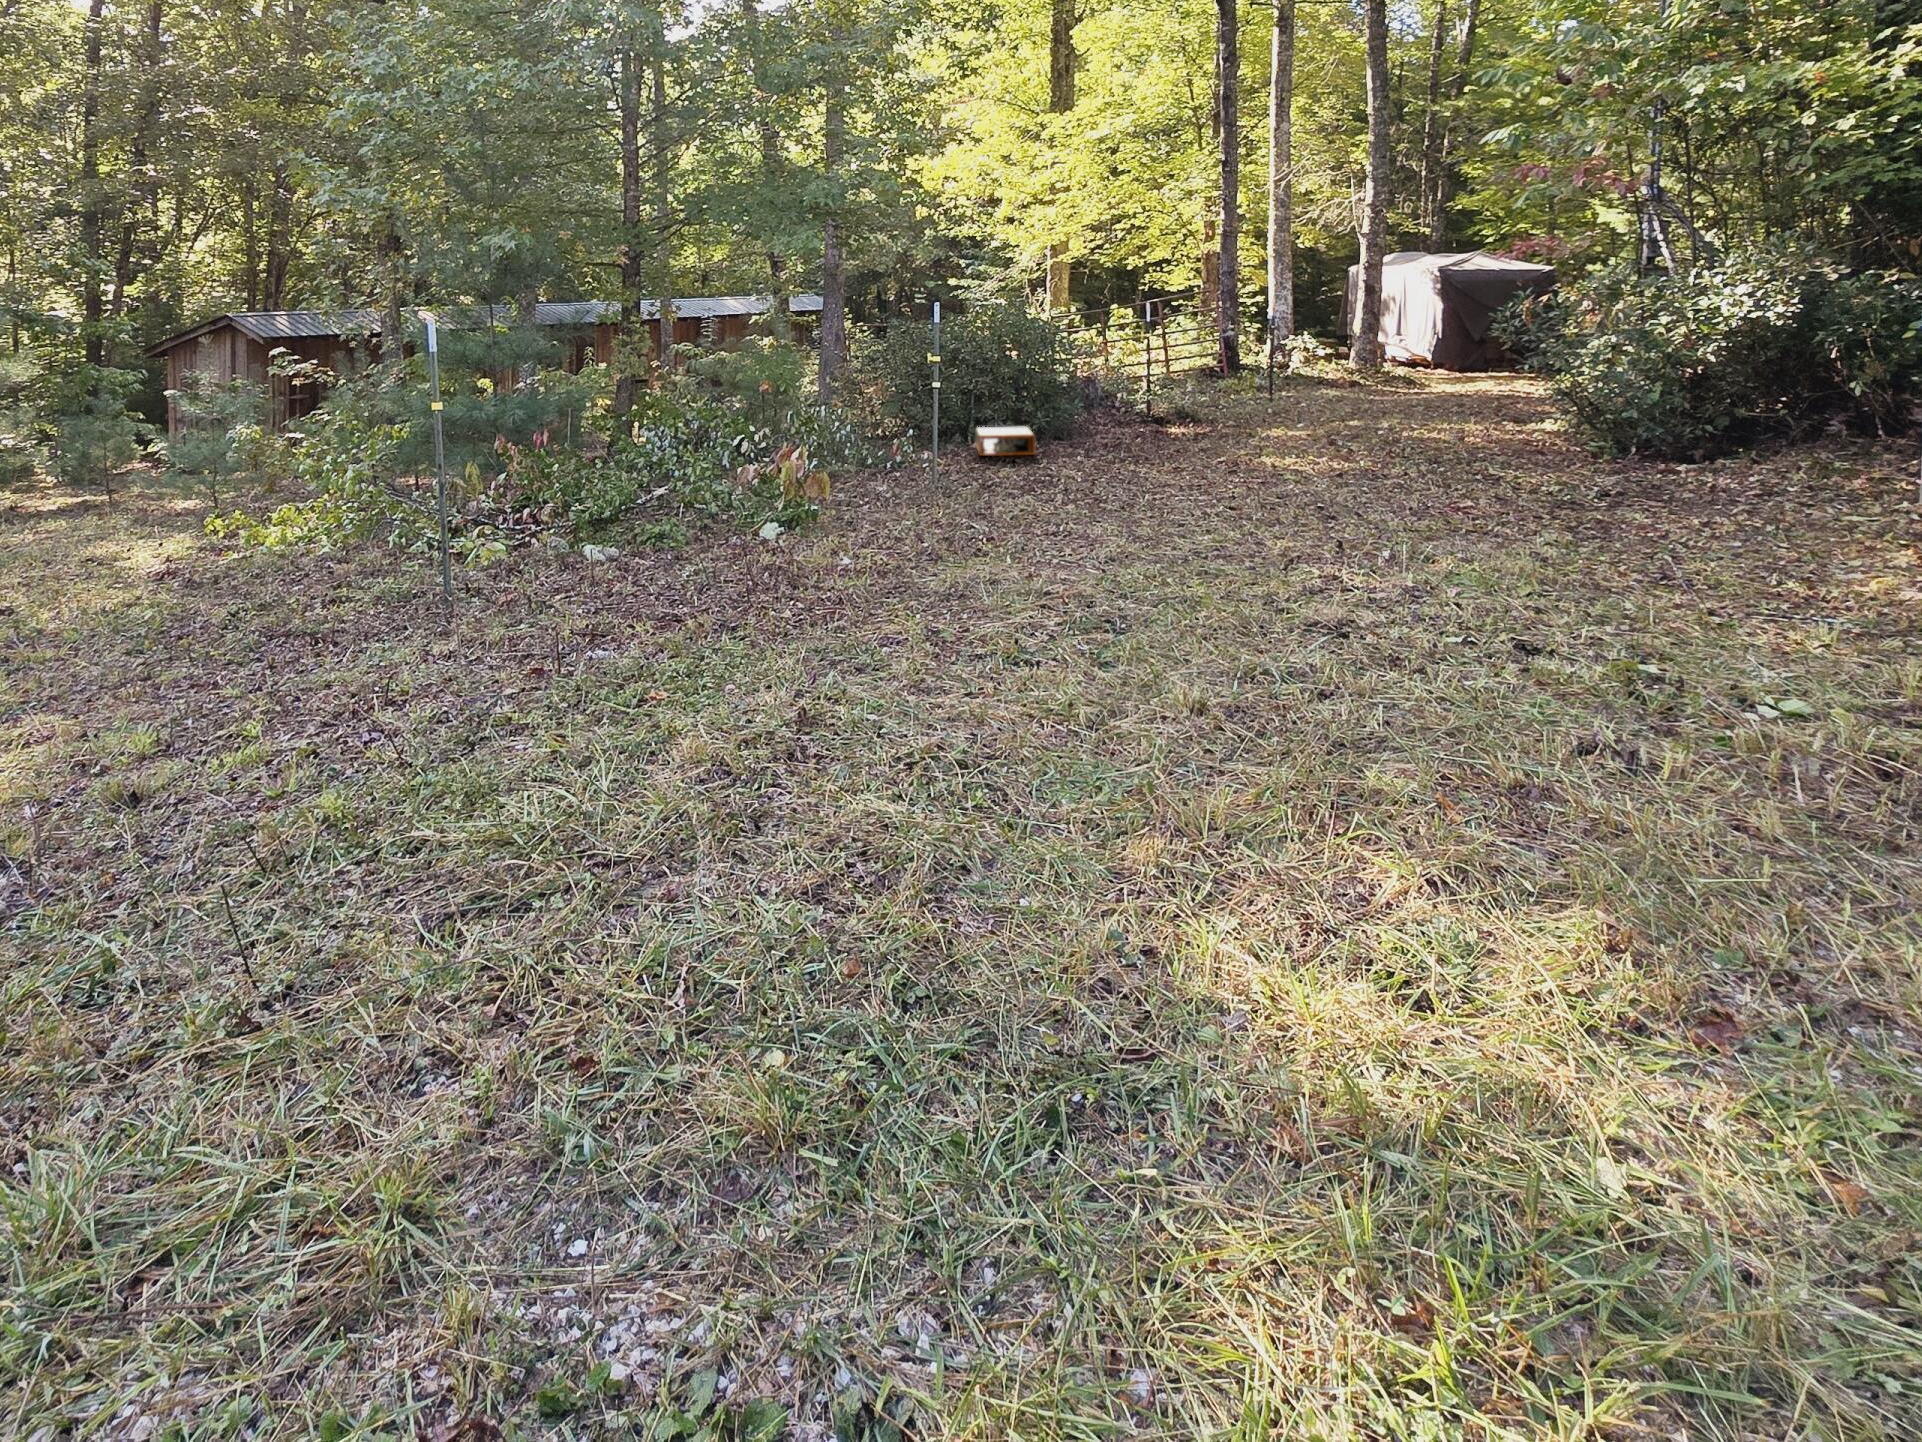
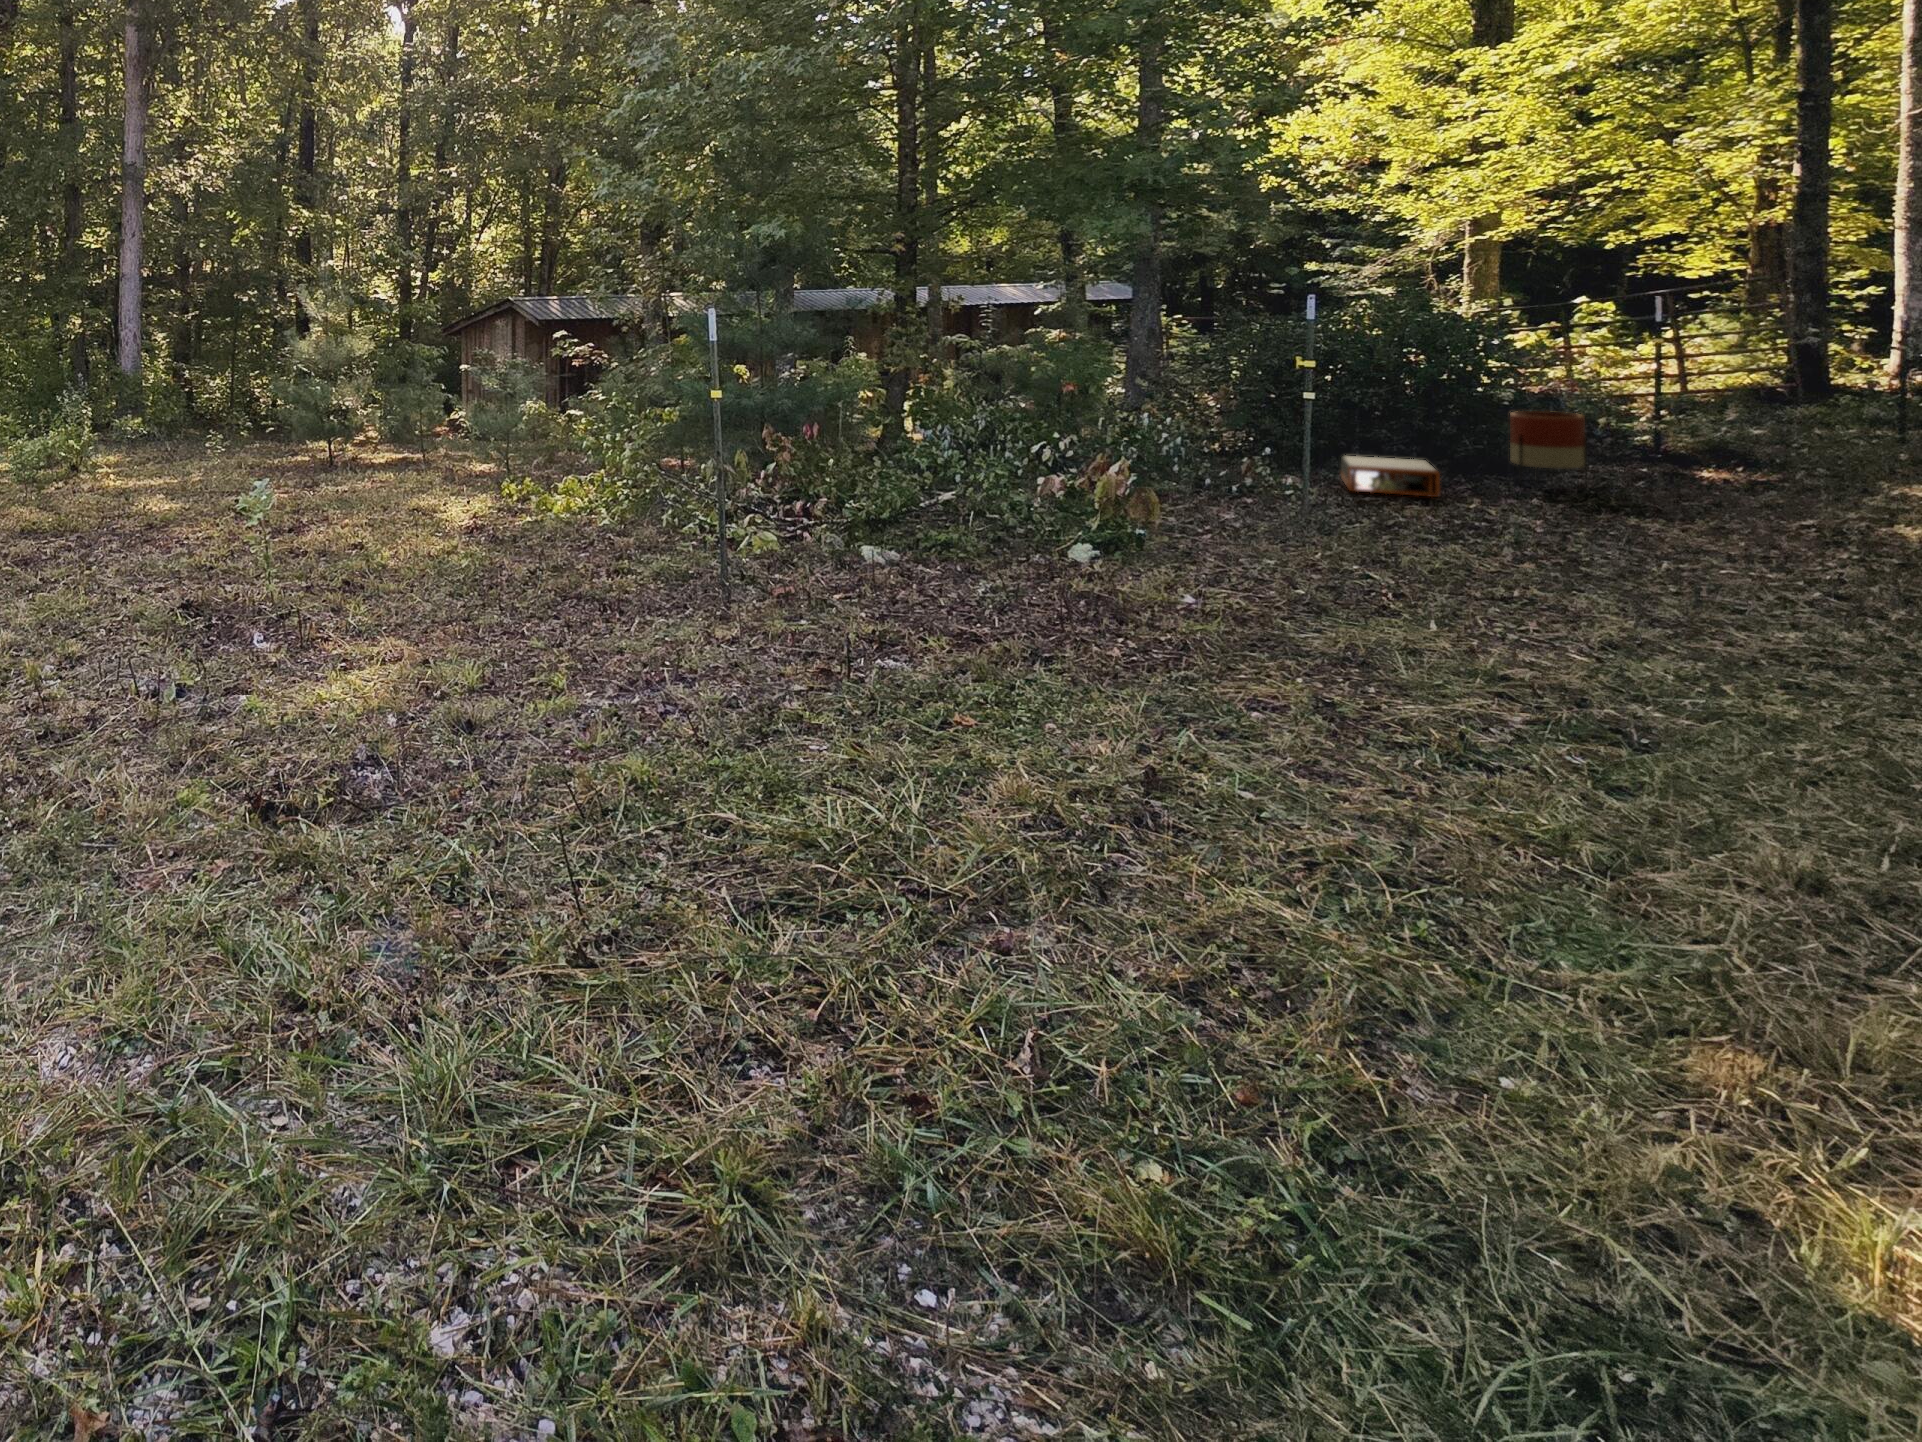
planter: none [1076,383,1120,443] -> present [1510,411,1587,478]

